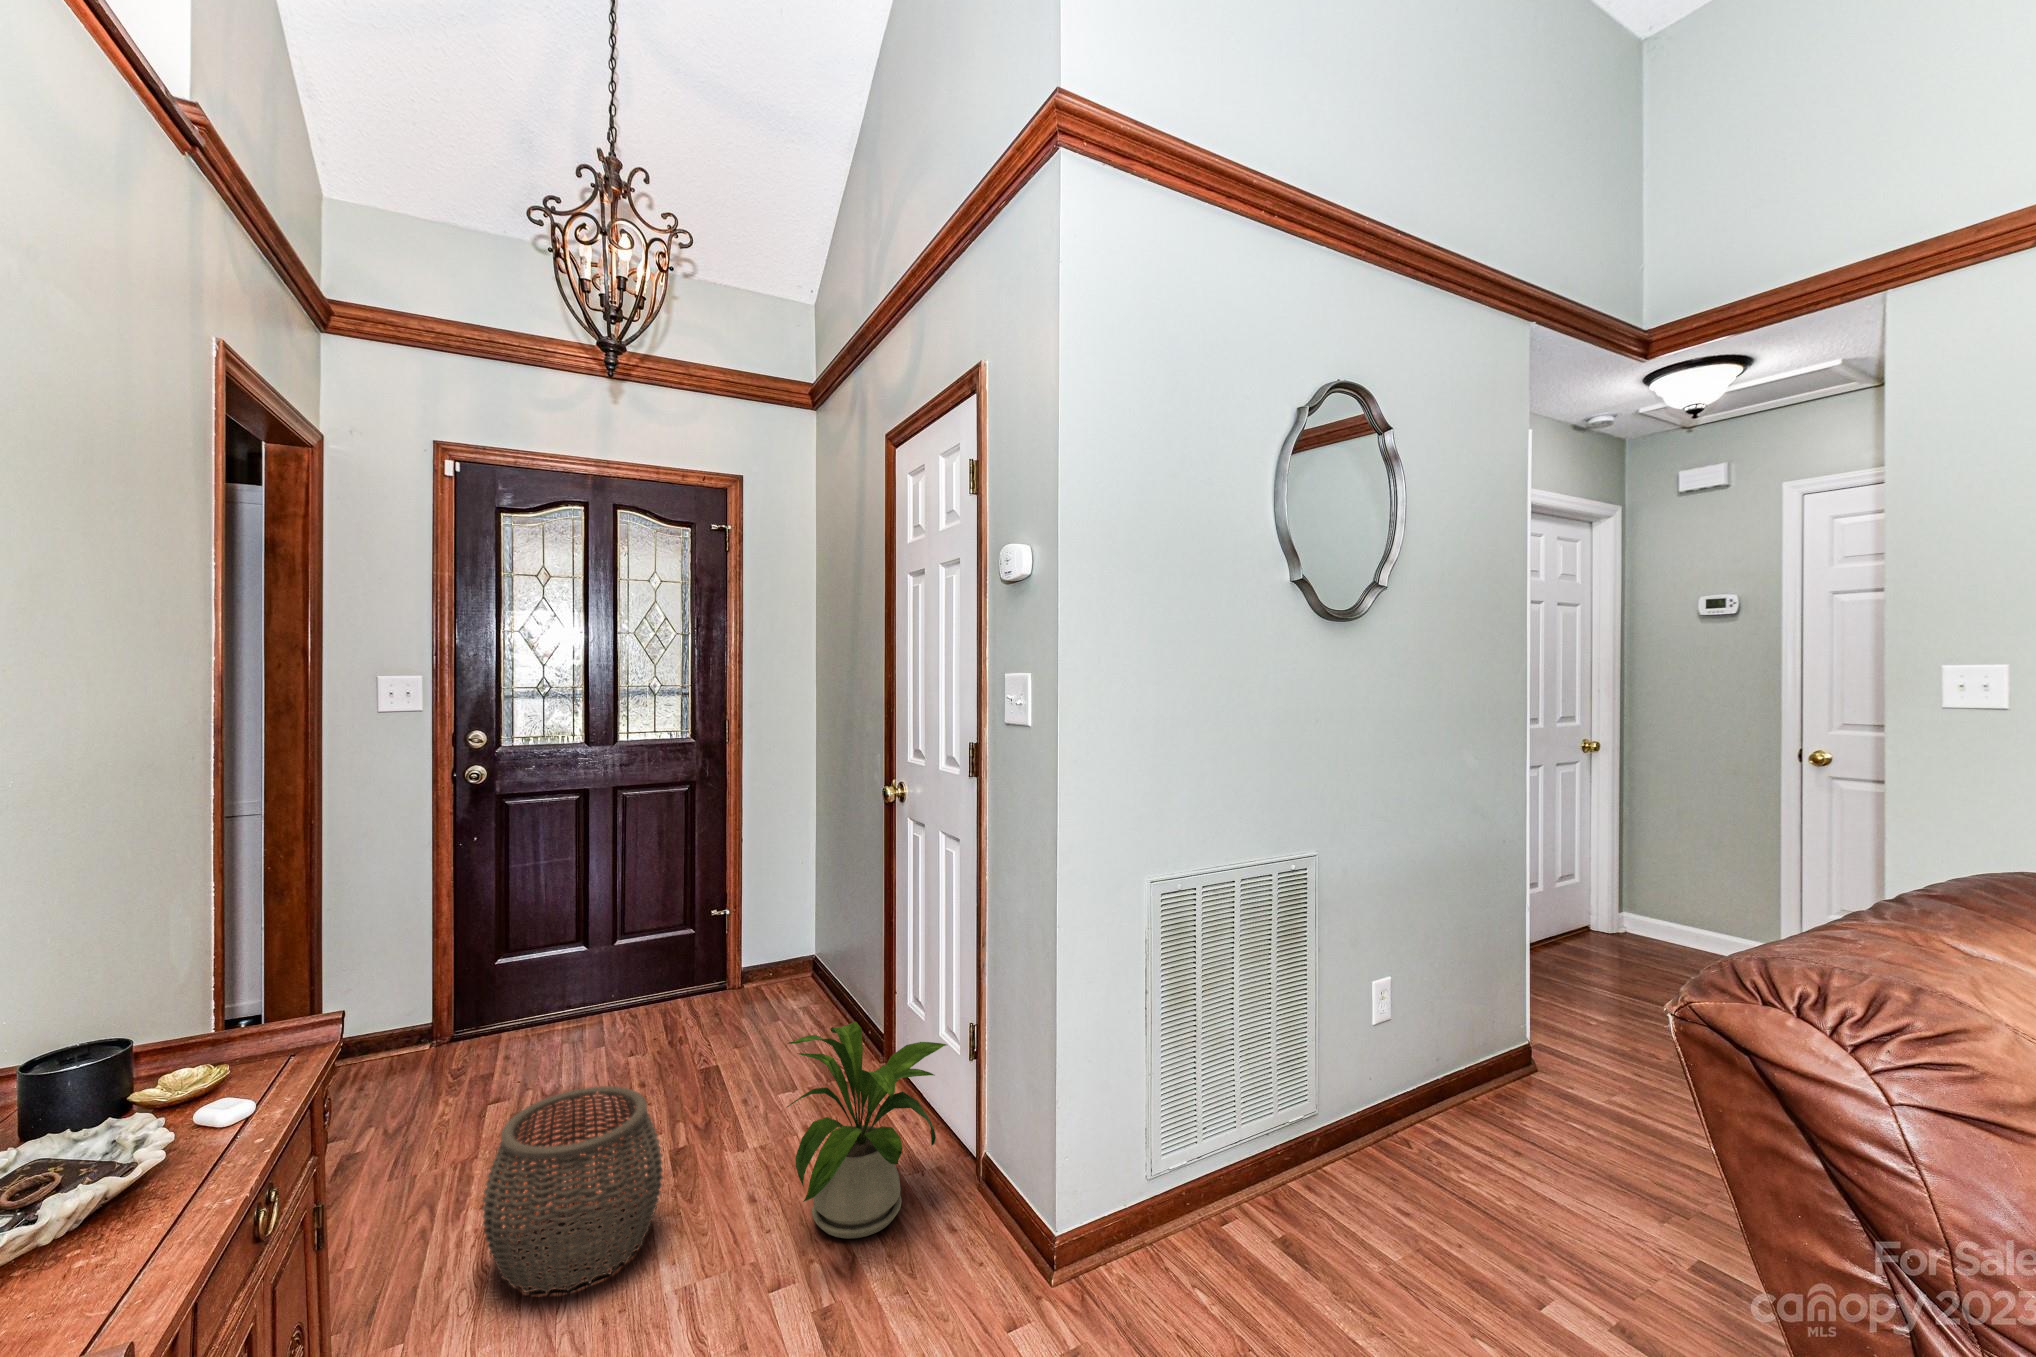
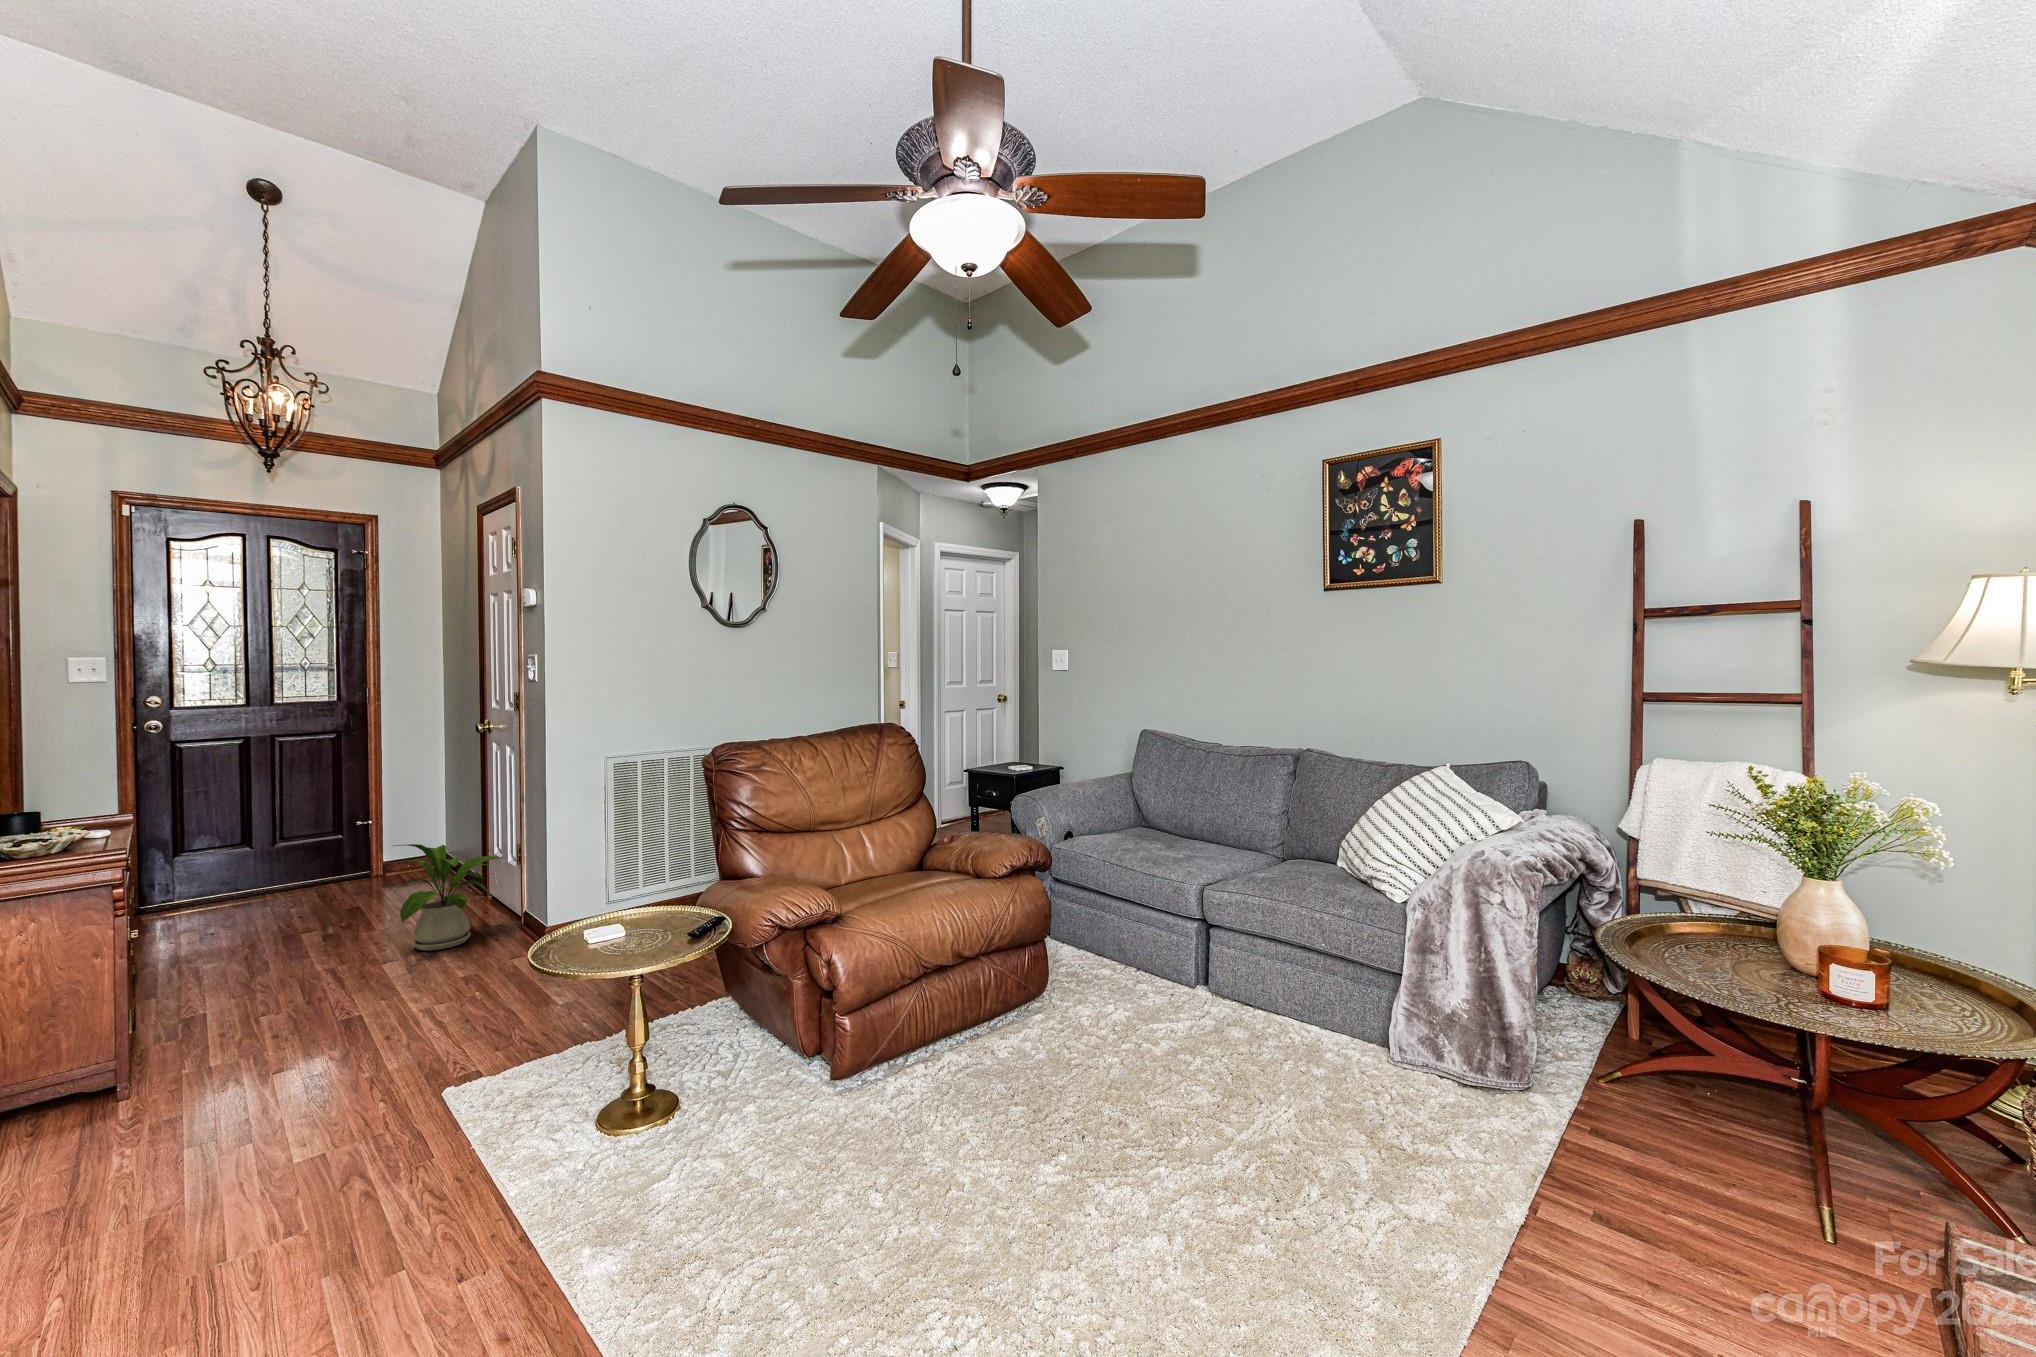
woven basket: present [482,1086,663,1293] -> none [190,887,313,984]

